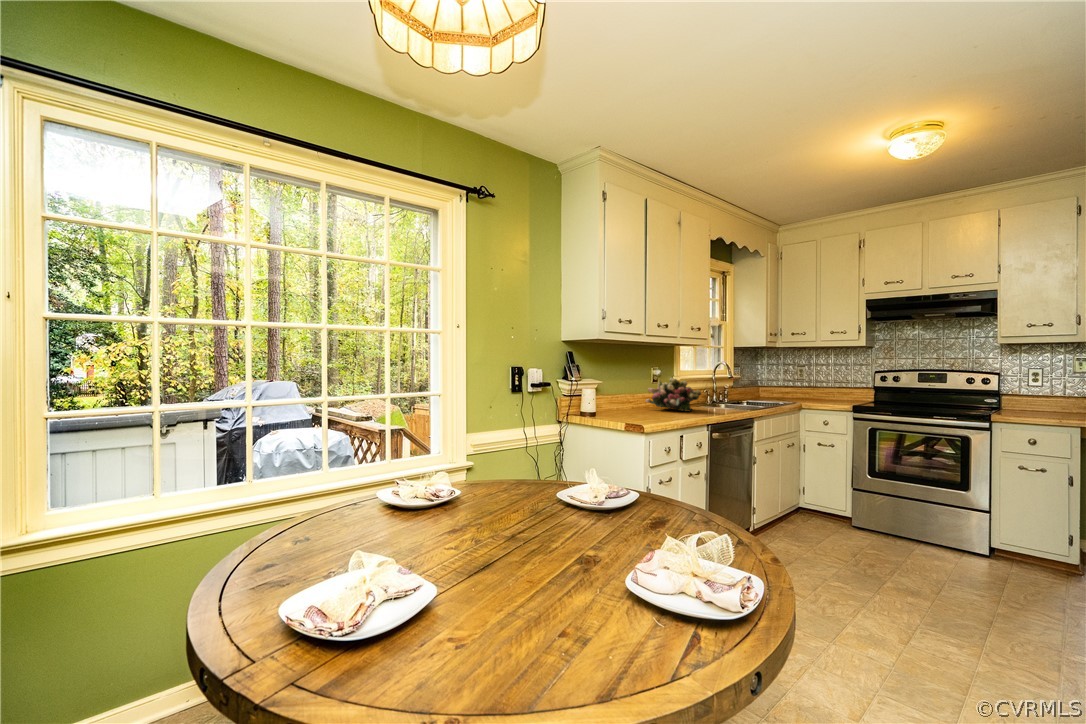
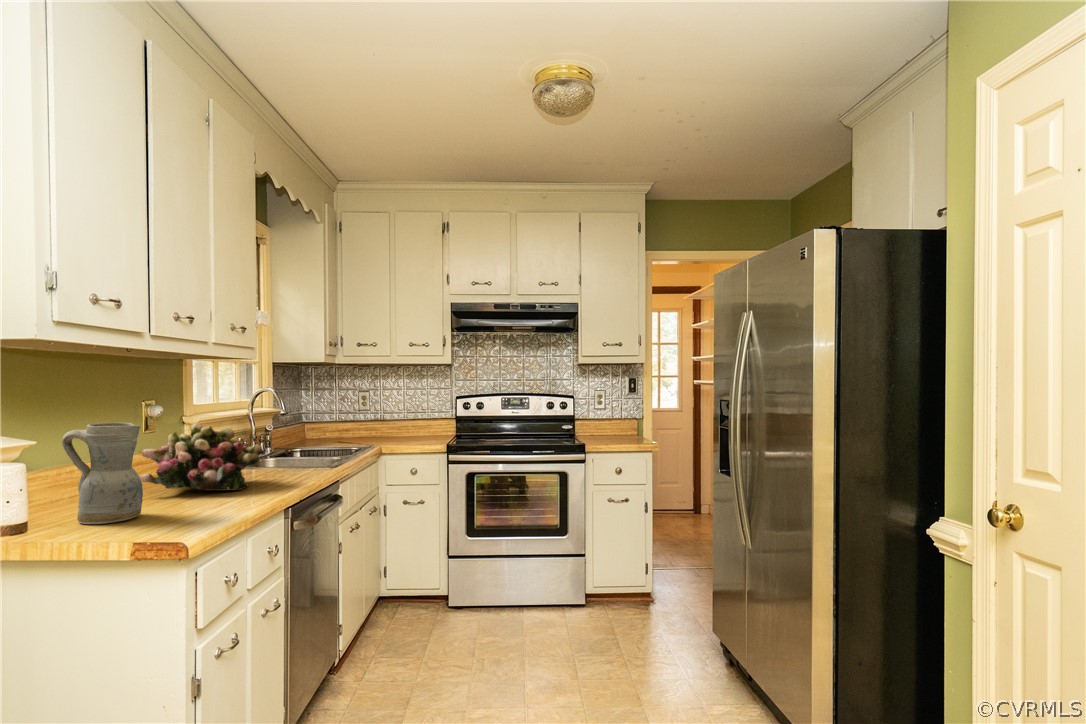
ceramic pitcher: none [613,373,641,414] -> present [62,422,143,524]

